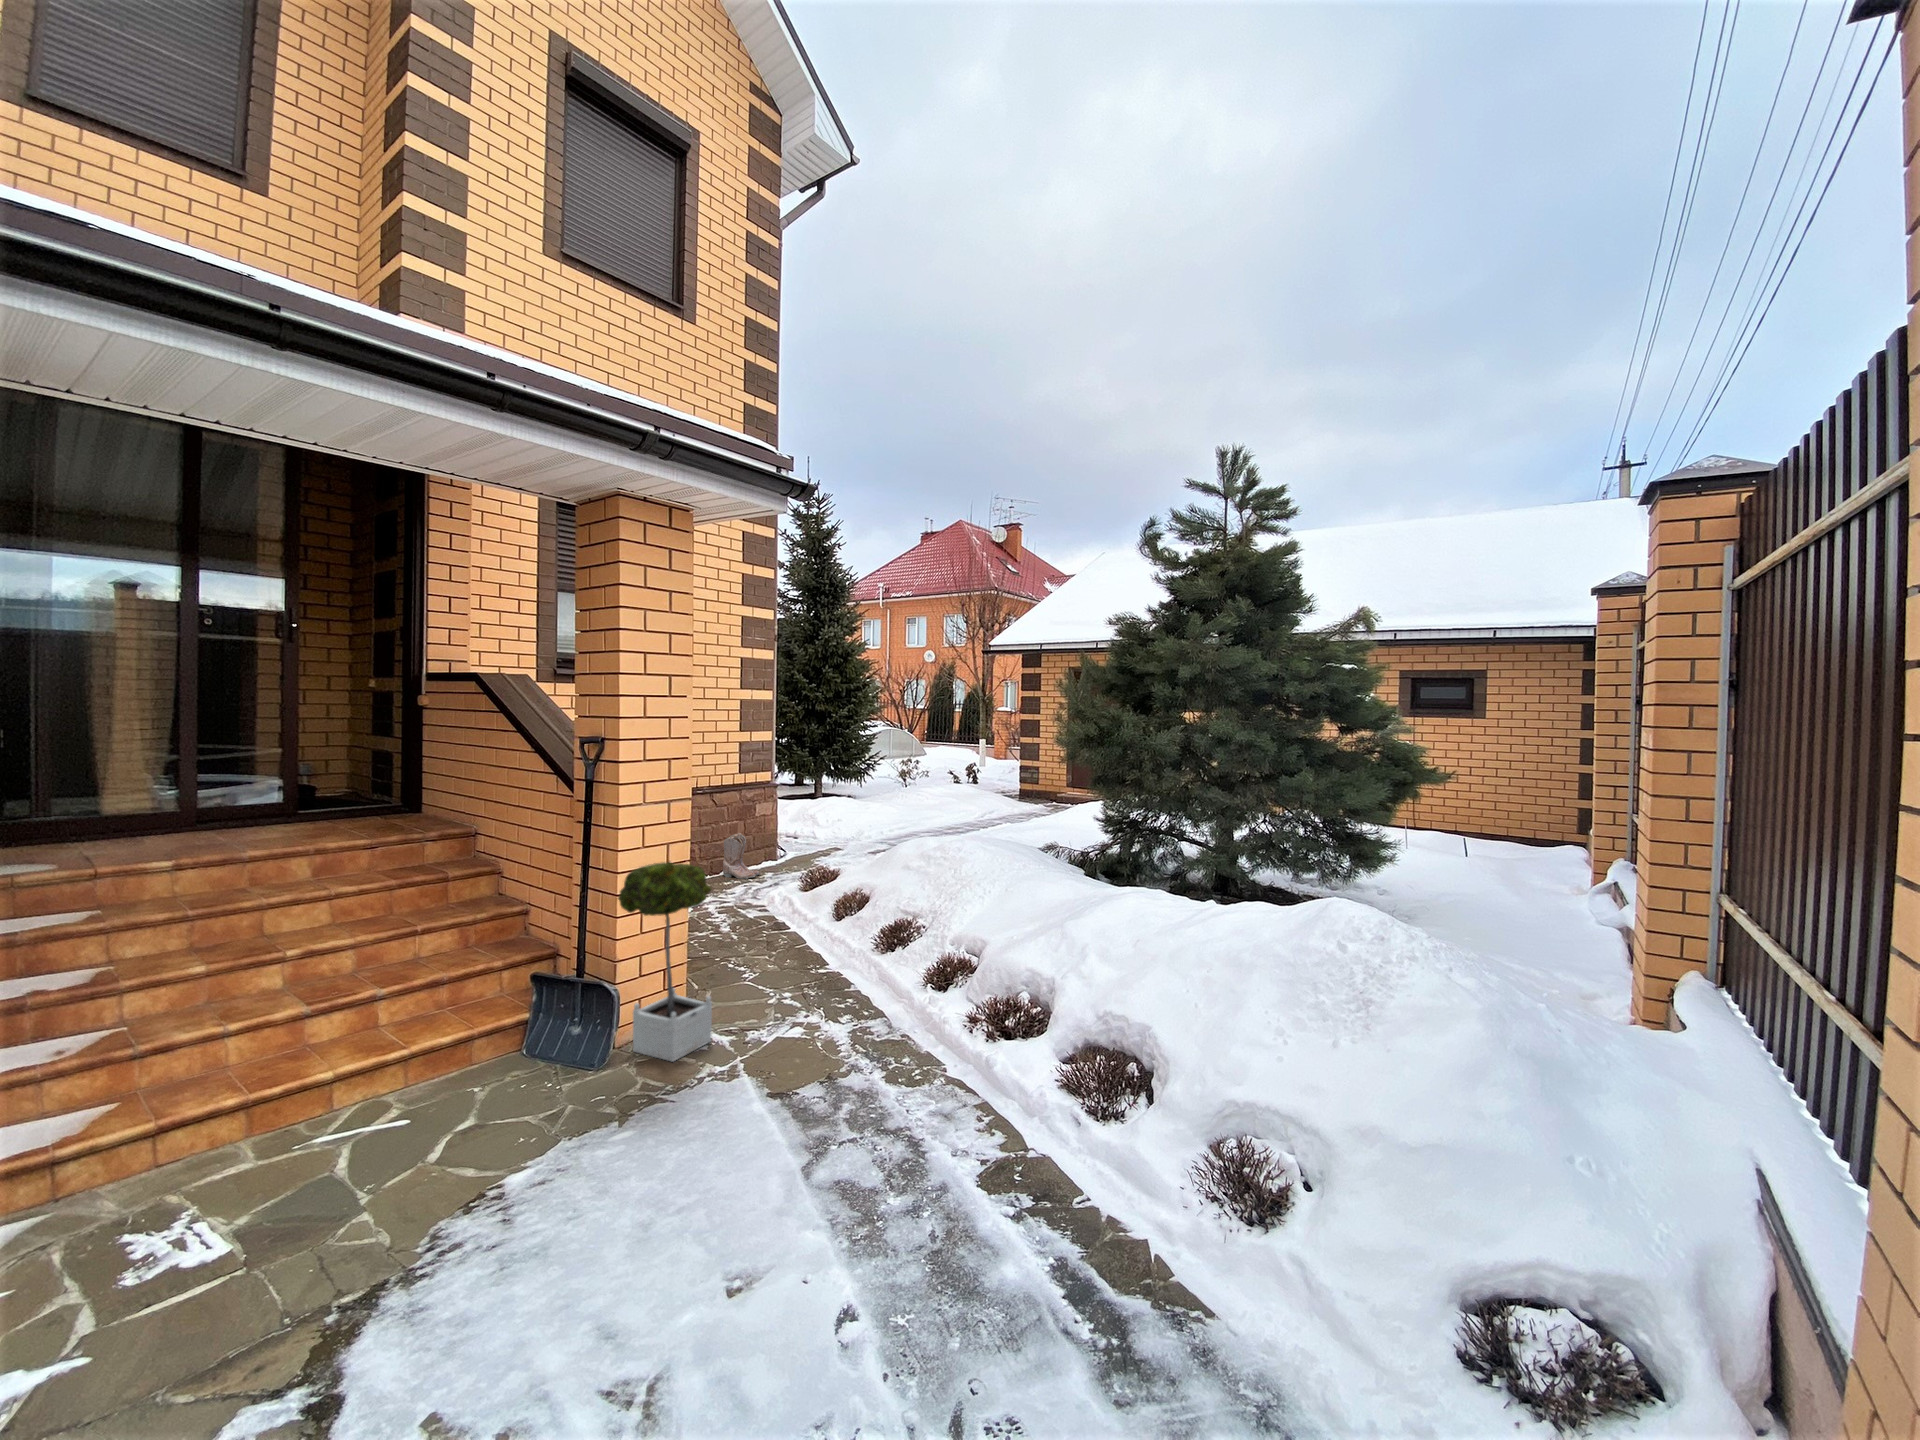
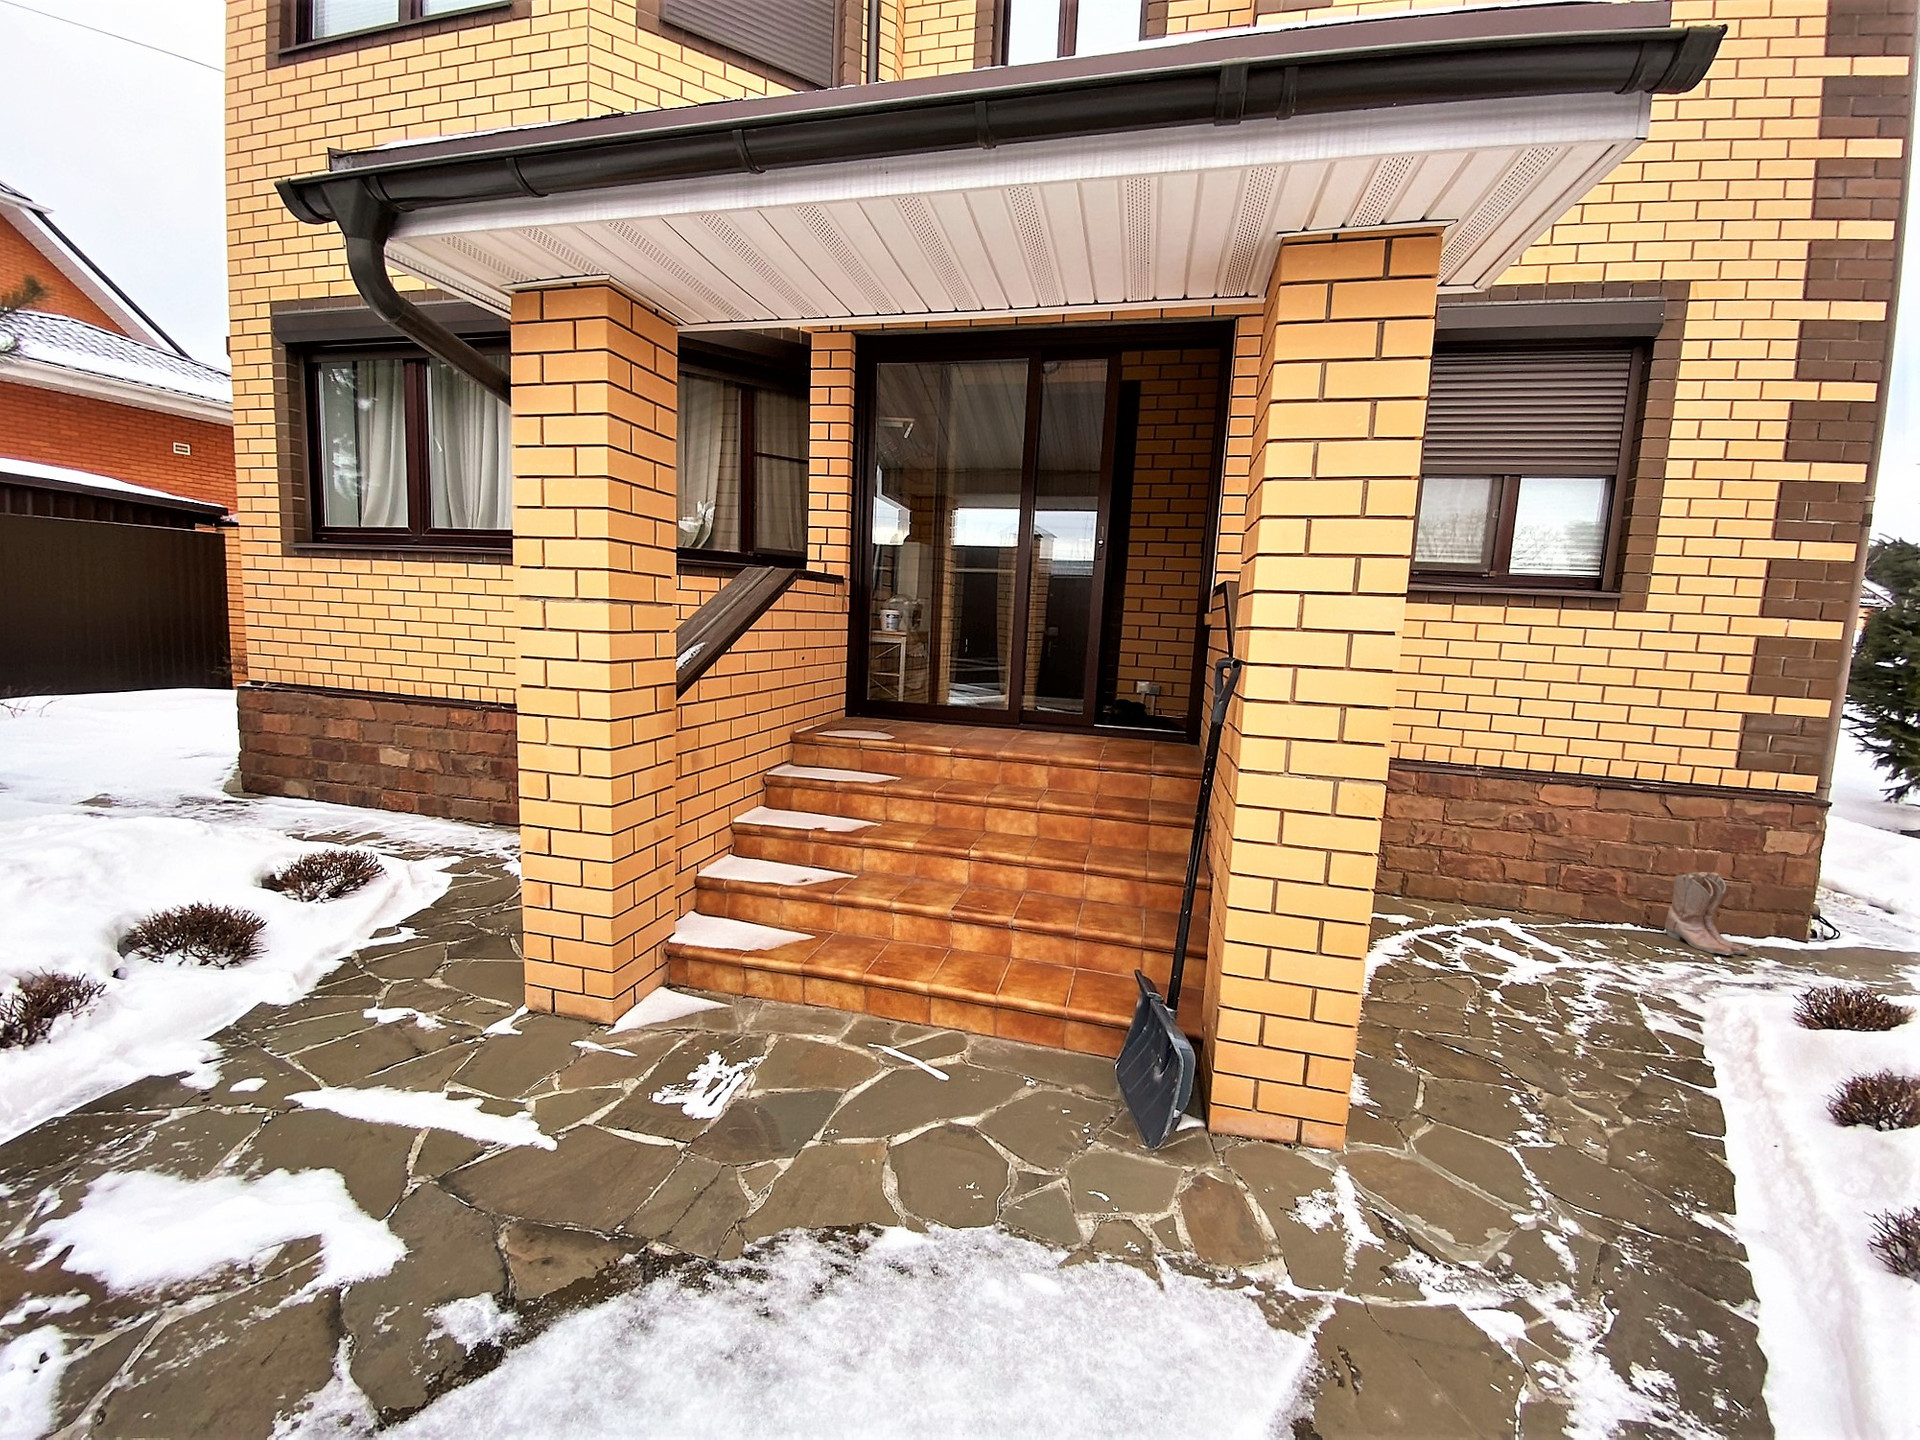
potted tree: present [618,862,712,1062] -> none [1200,878,1357,1220]

